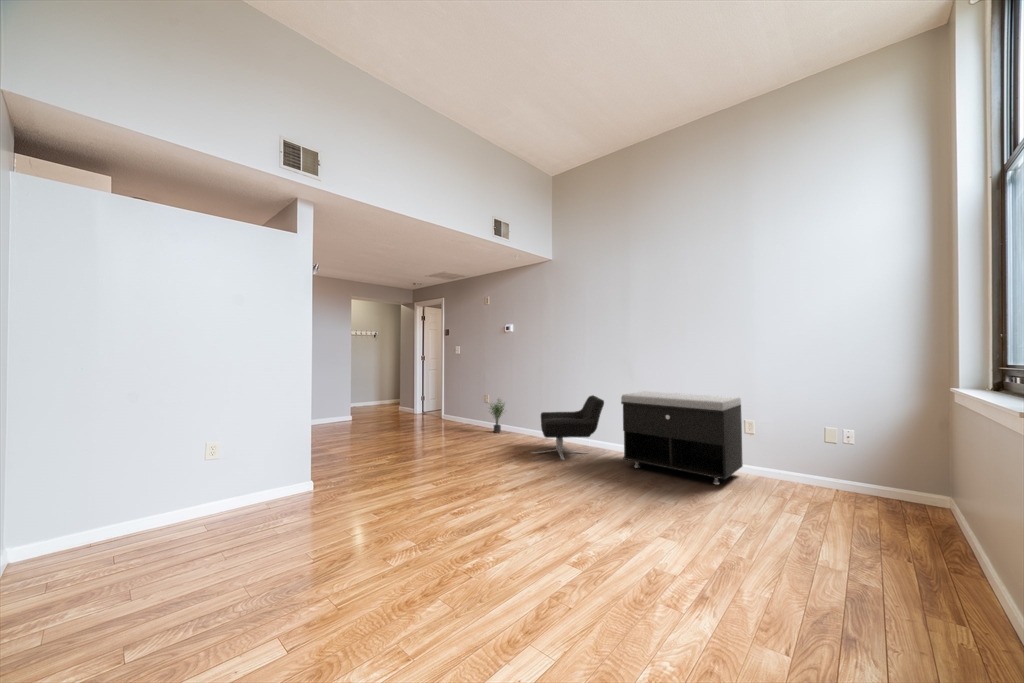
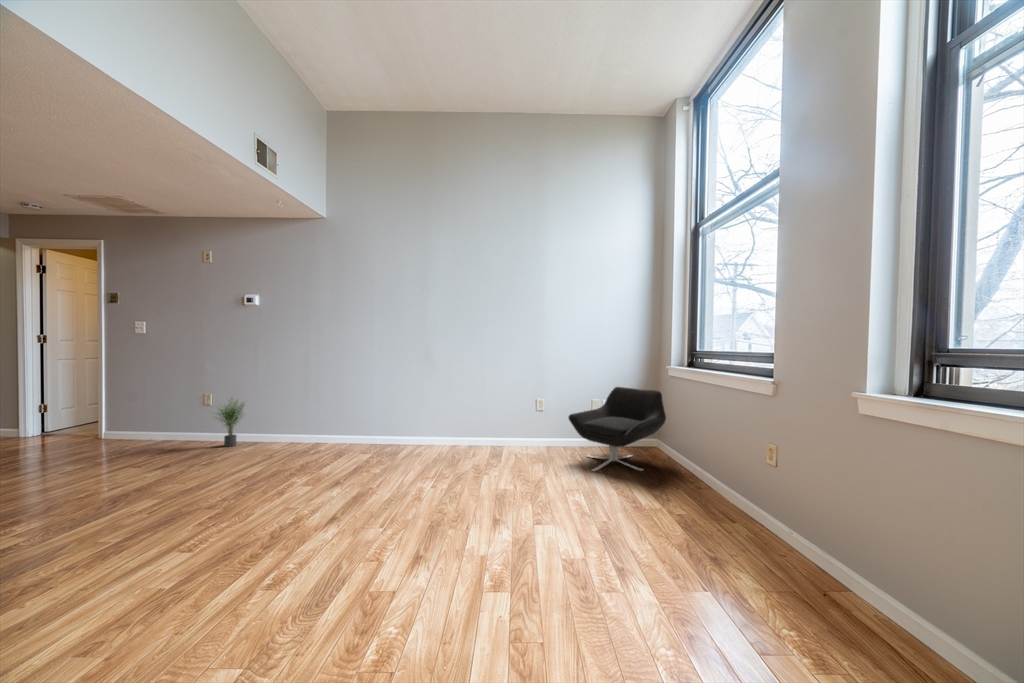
storage bench: present [621,391,743,485] -> none [434,377,536,460]
lounge chair: present [532,395,604,460] -> present [569,387,666,471]

